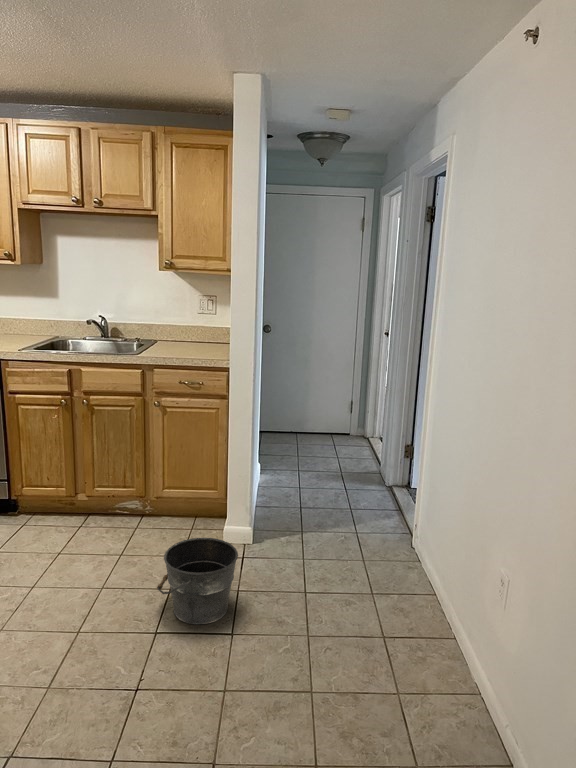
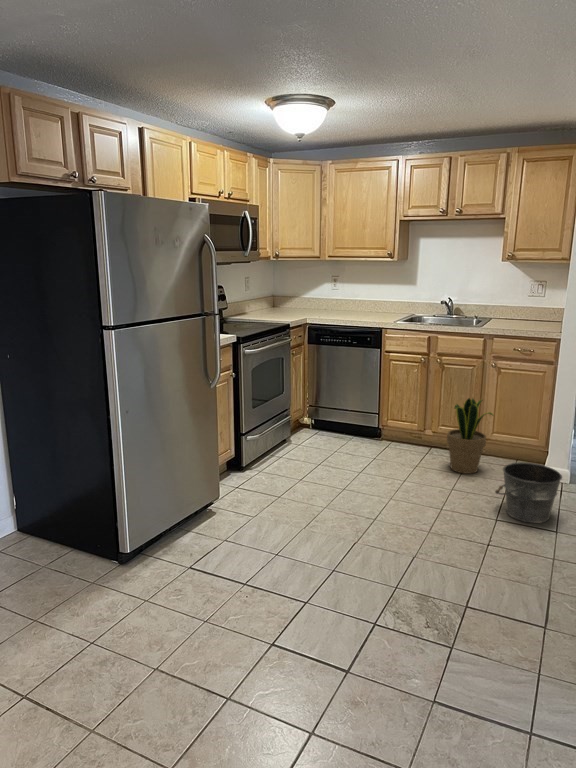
potted plant: none [99,450,158,553] -> present [447,398,493,474]

